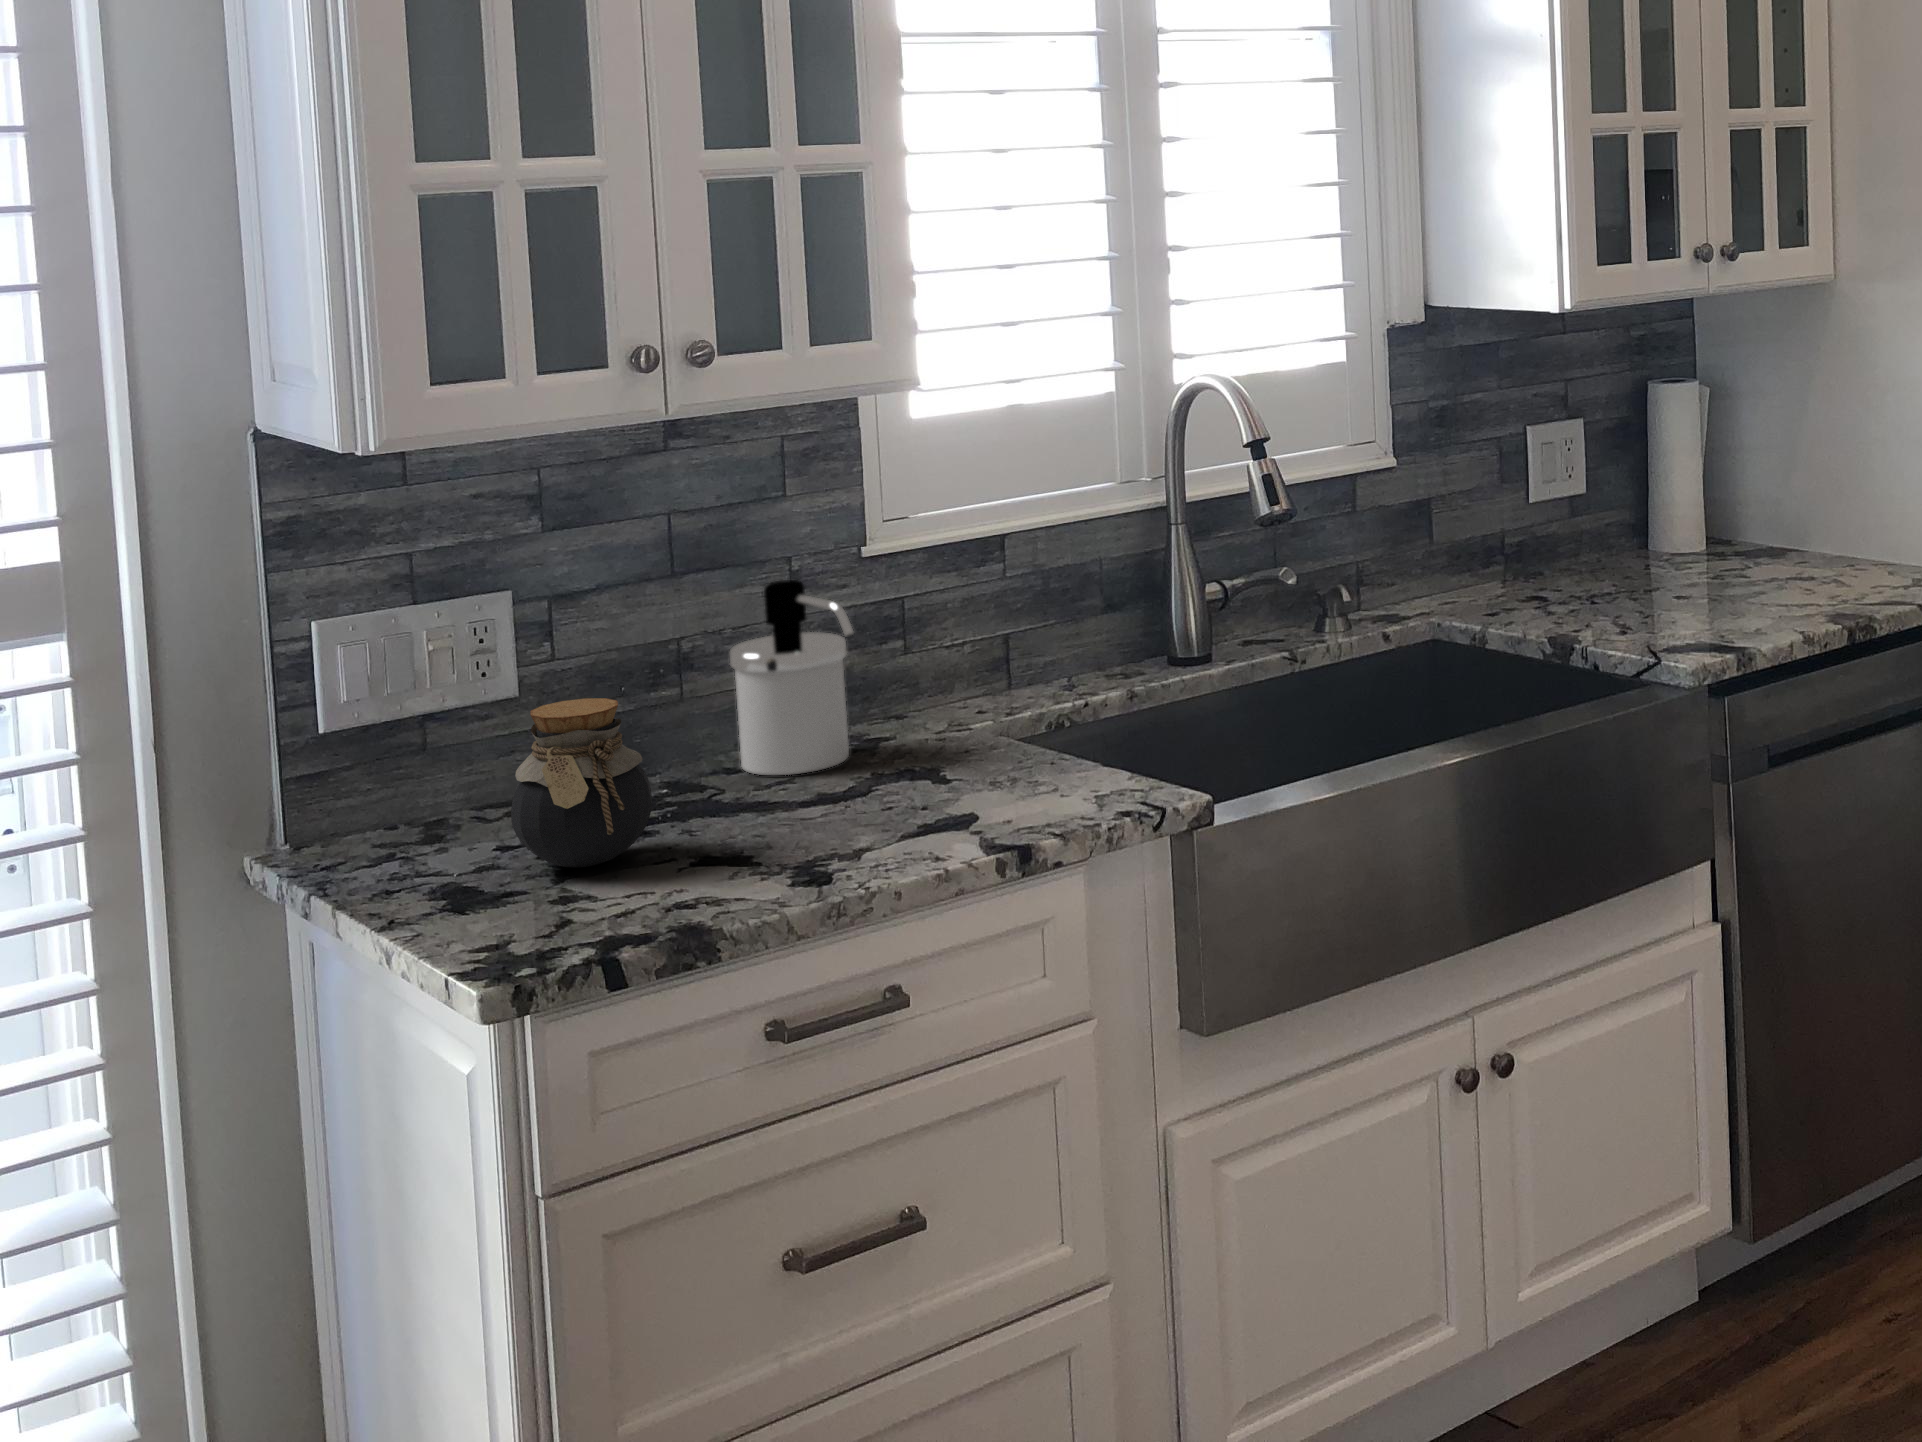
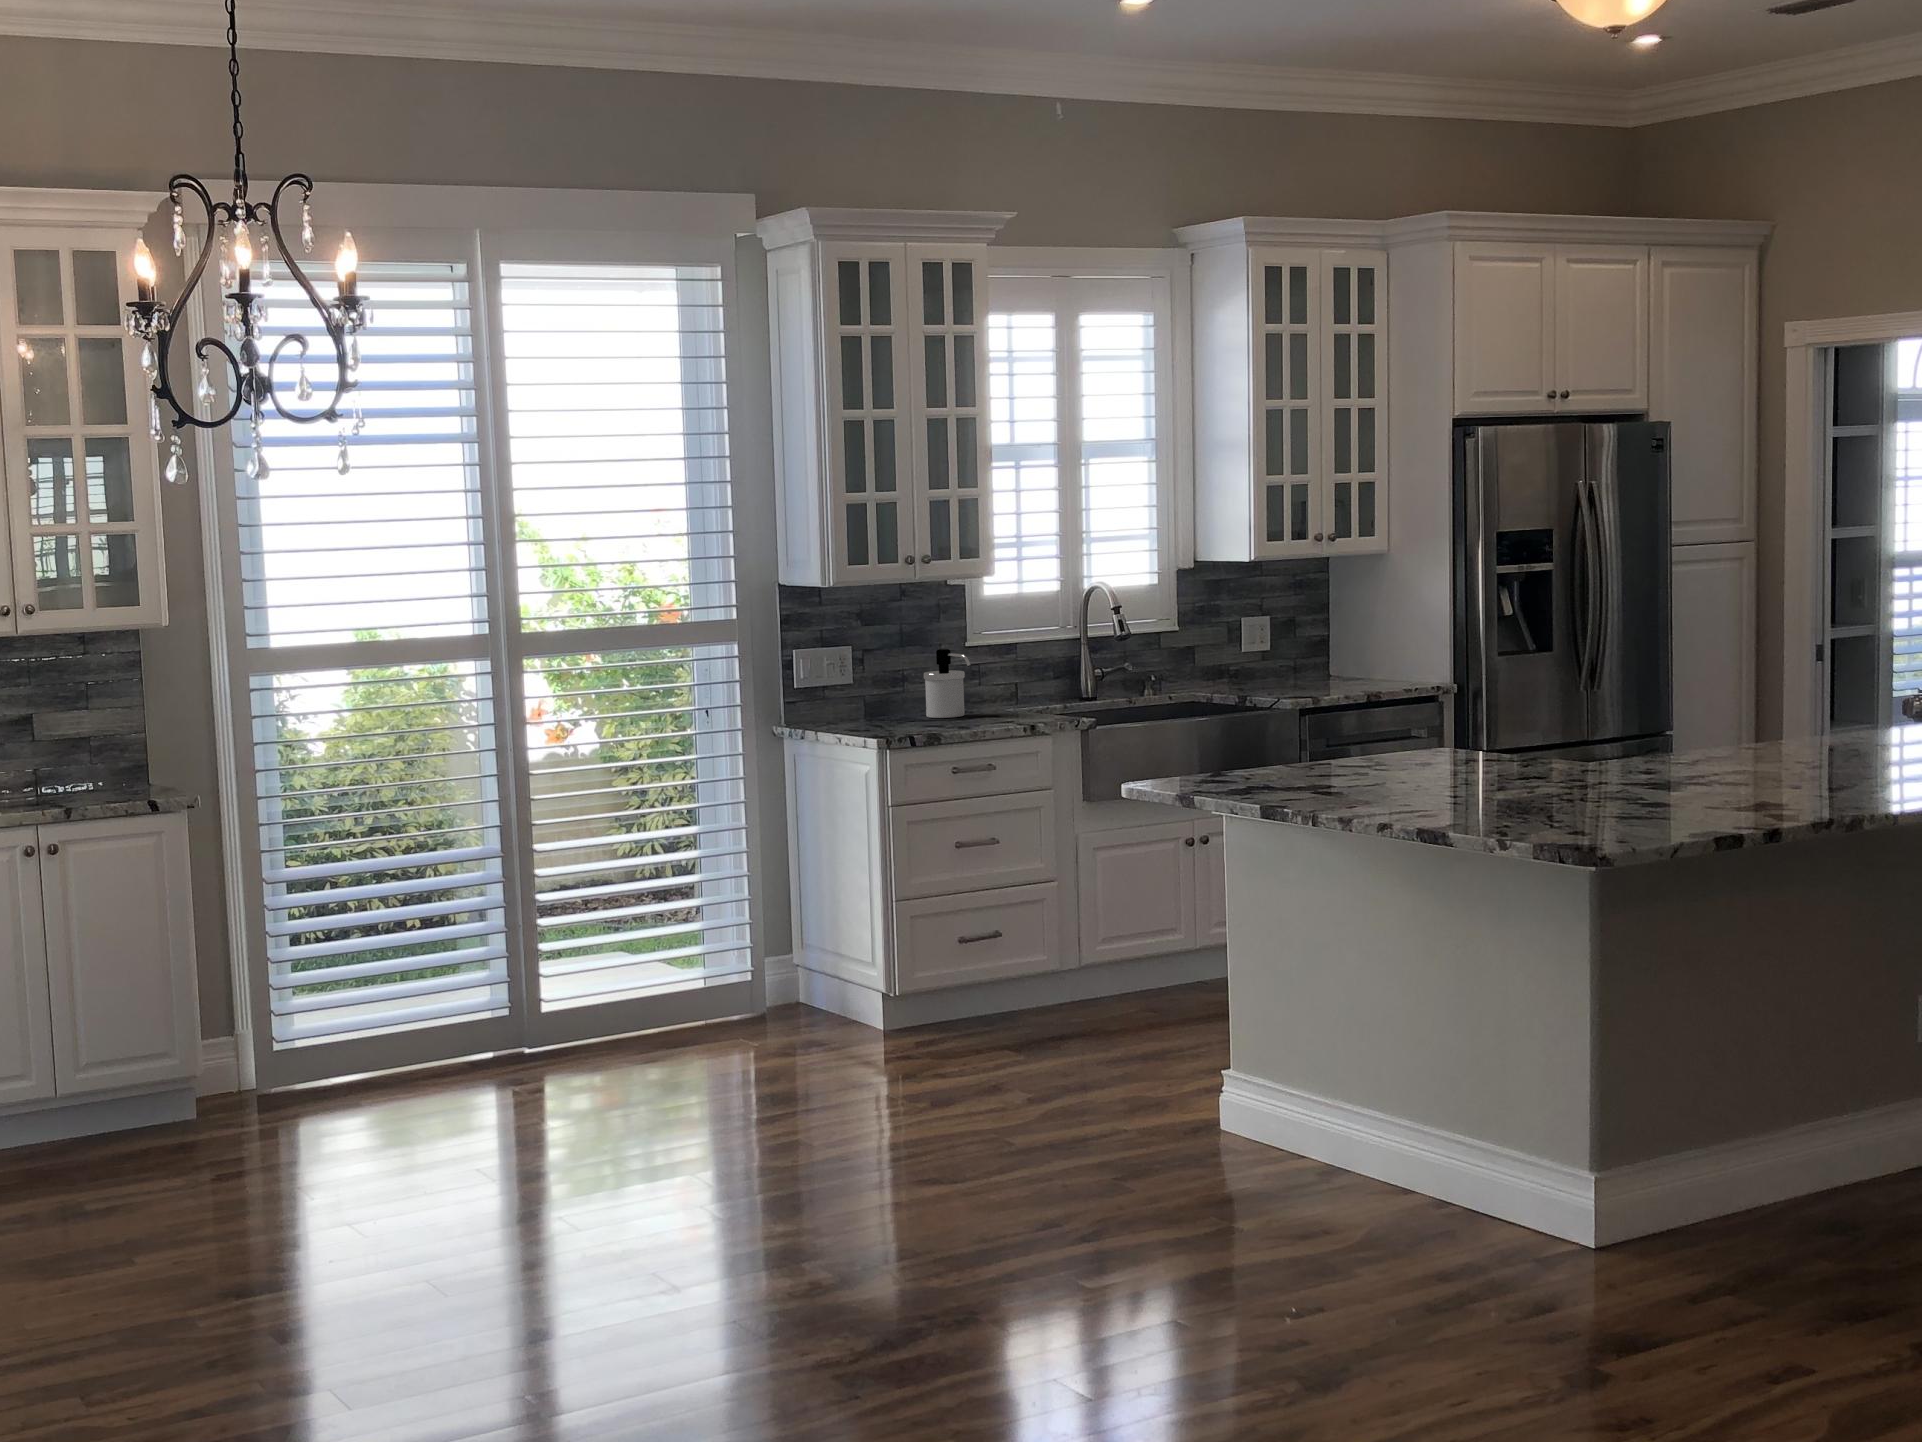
jar: present [511,698,652,867] -> none [866,676,911,730]

